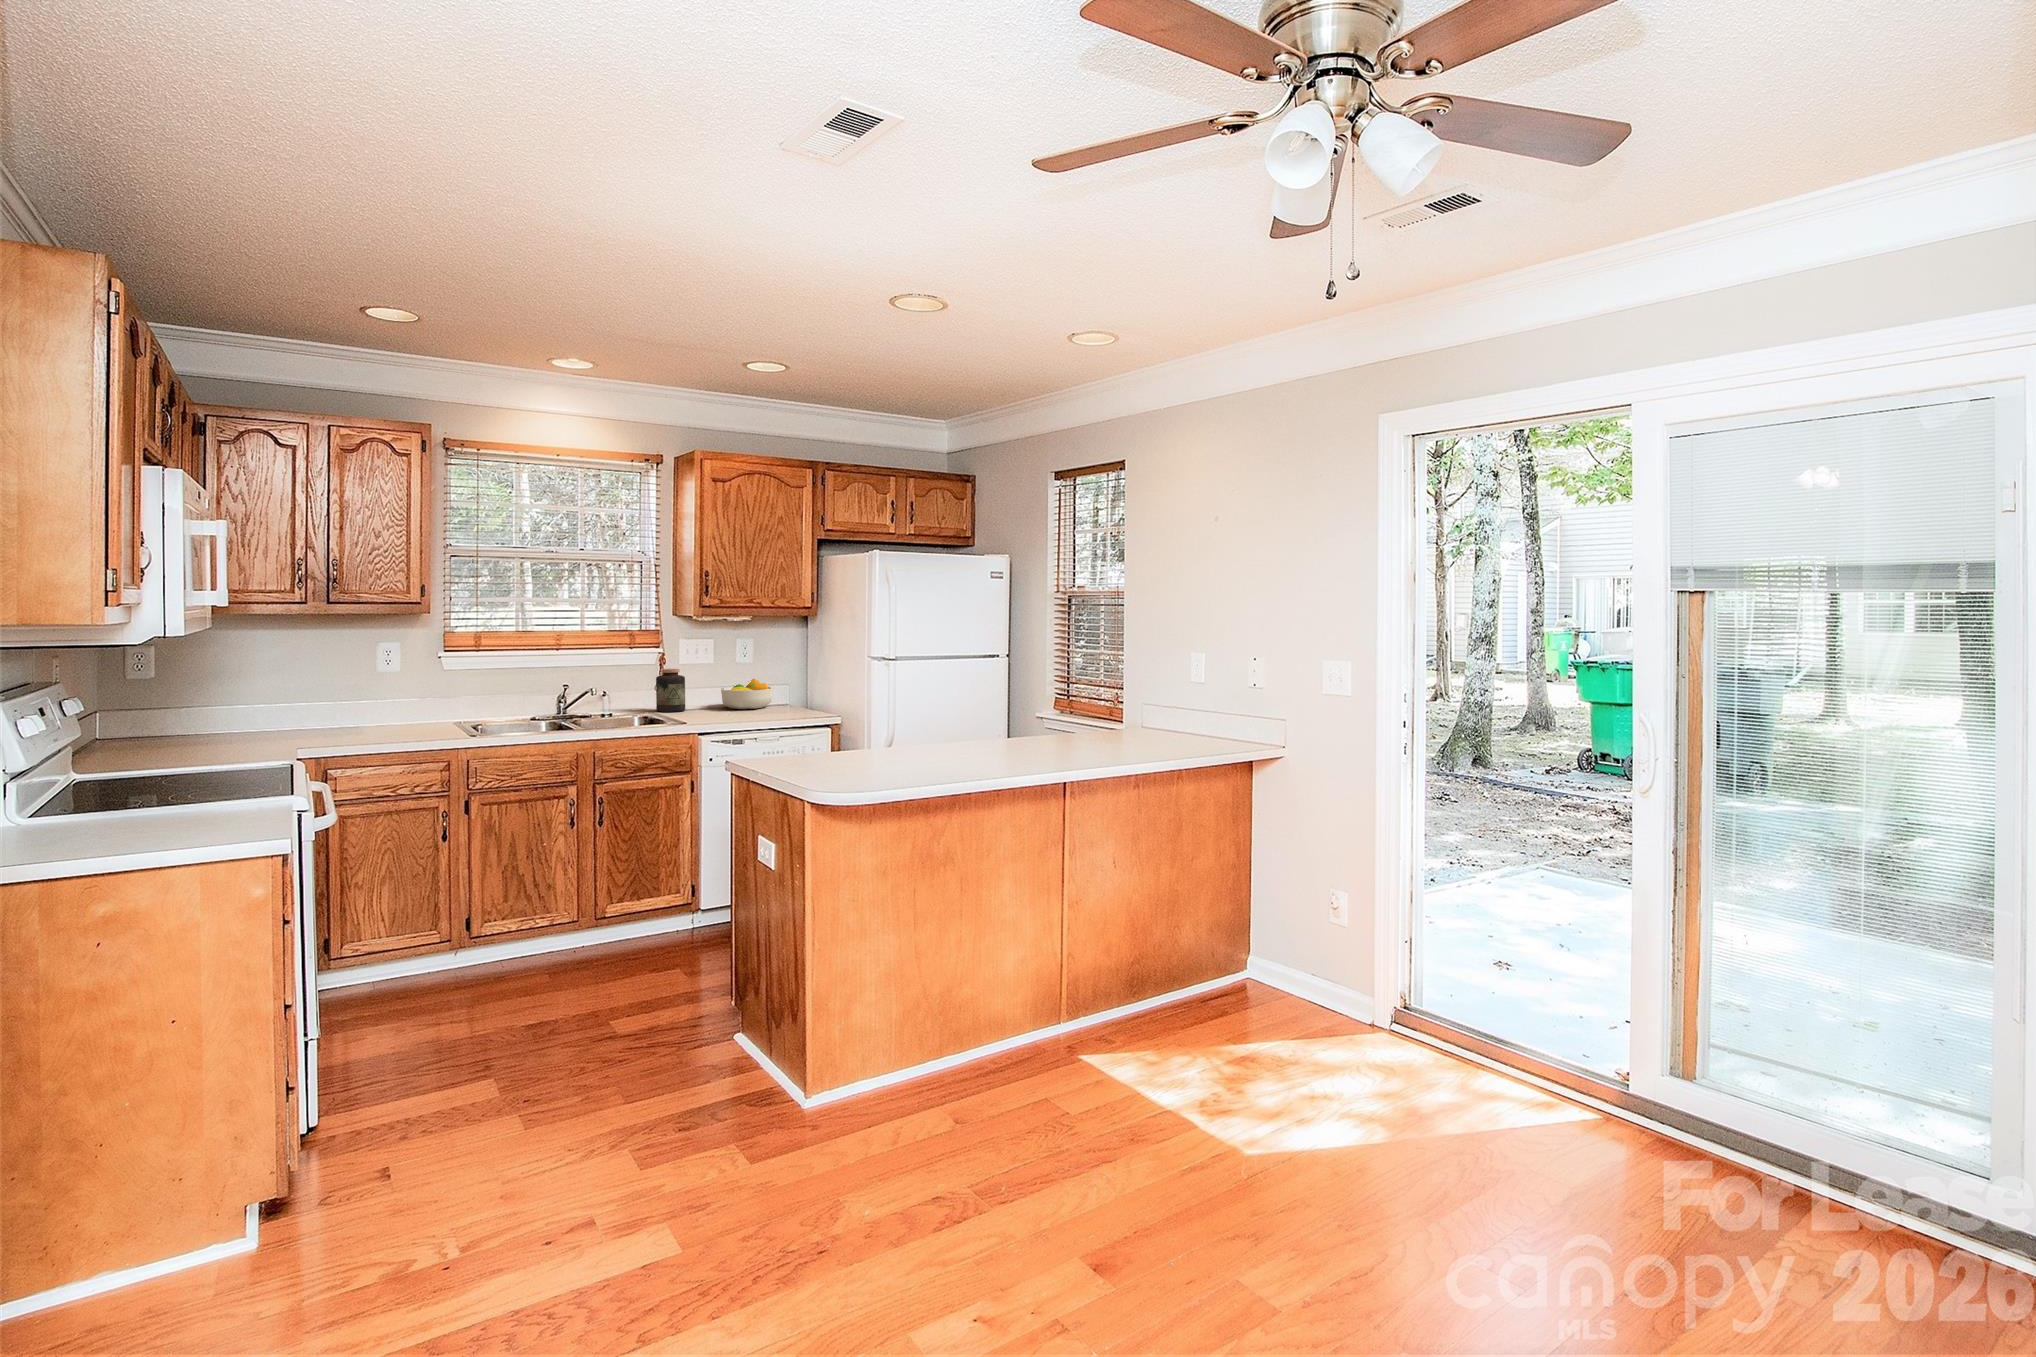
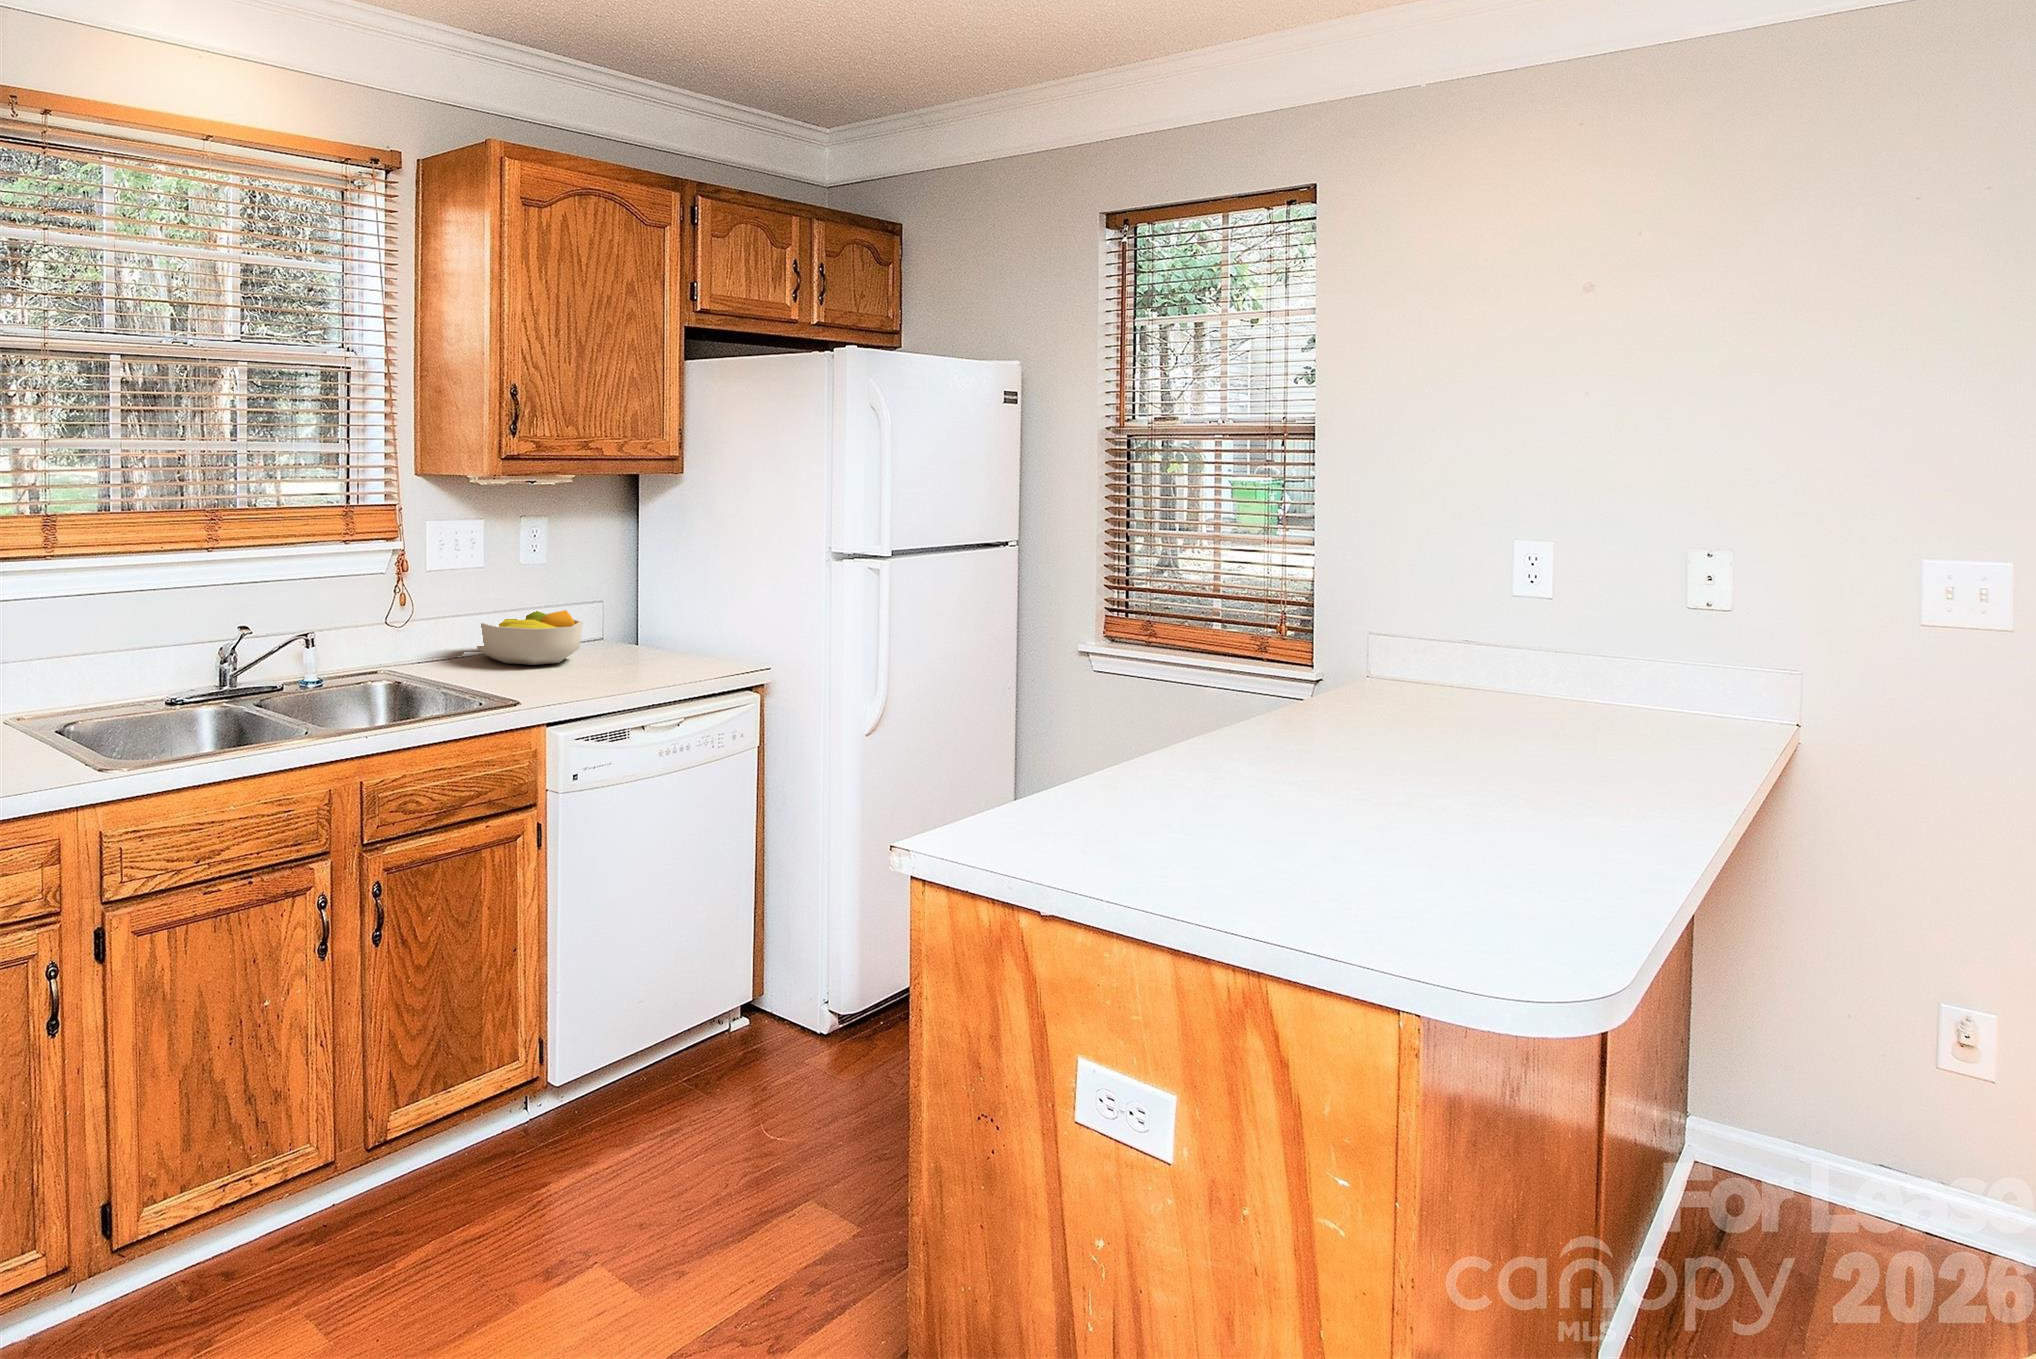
jar: present [656,669,685,712] -> none [364,583,426,675]

